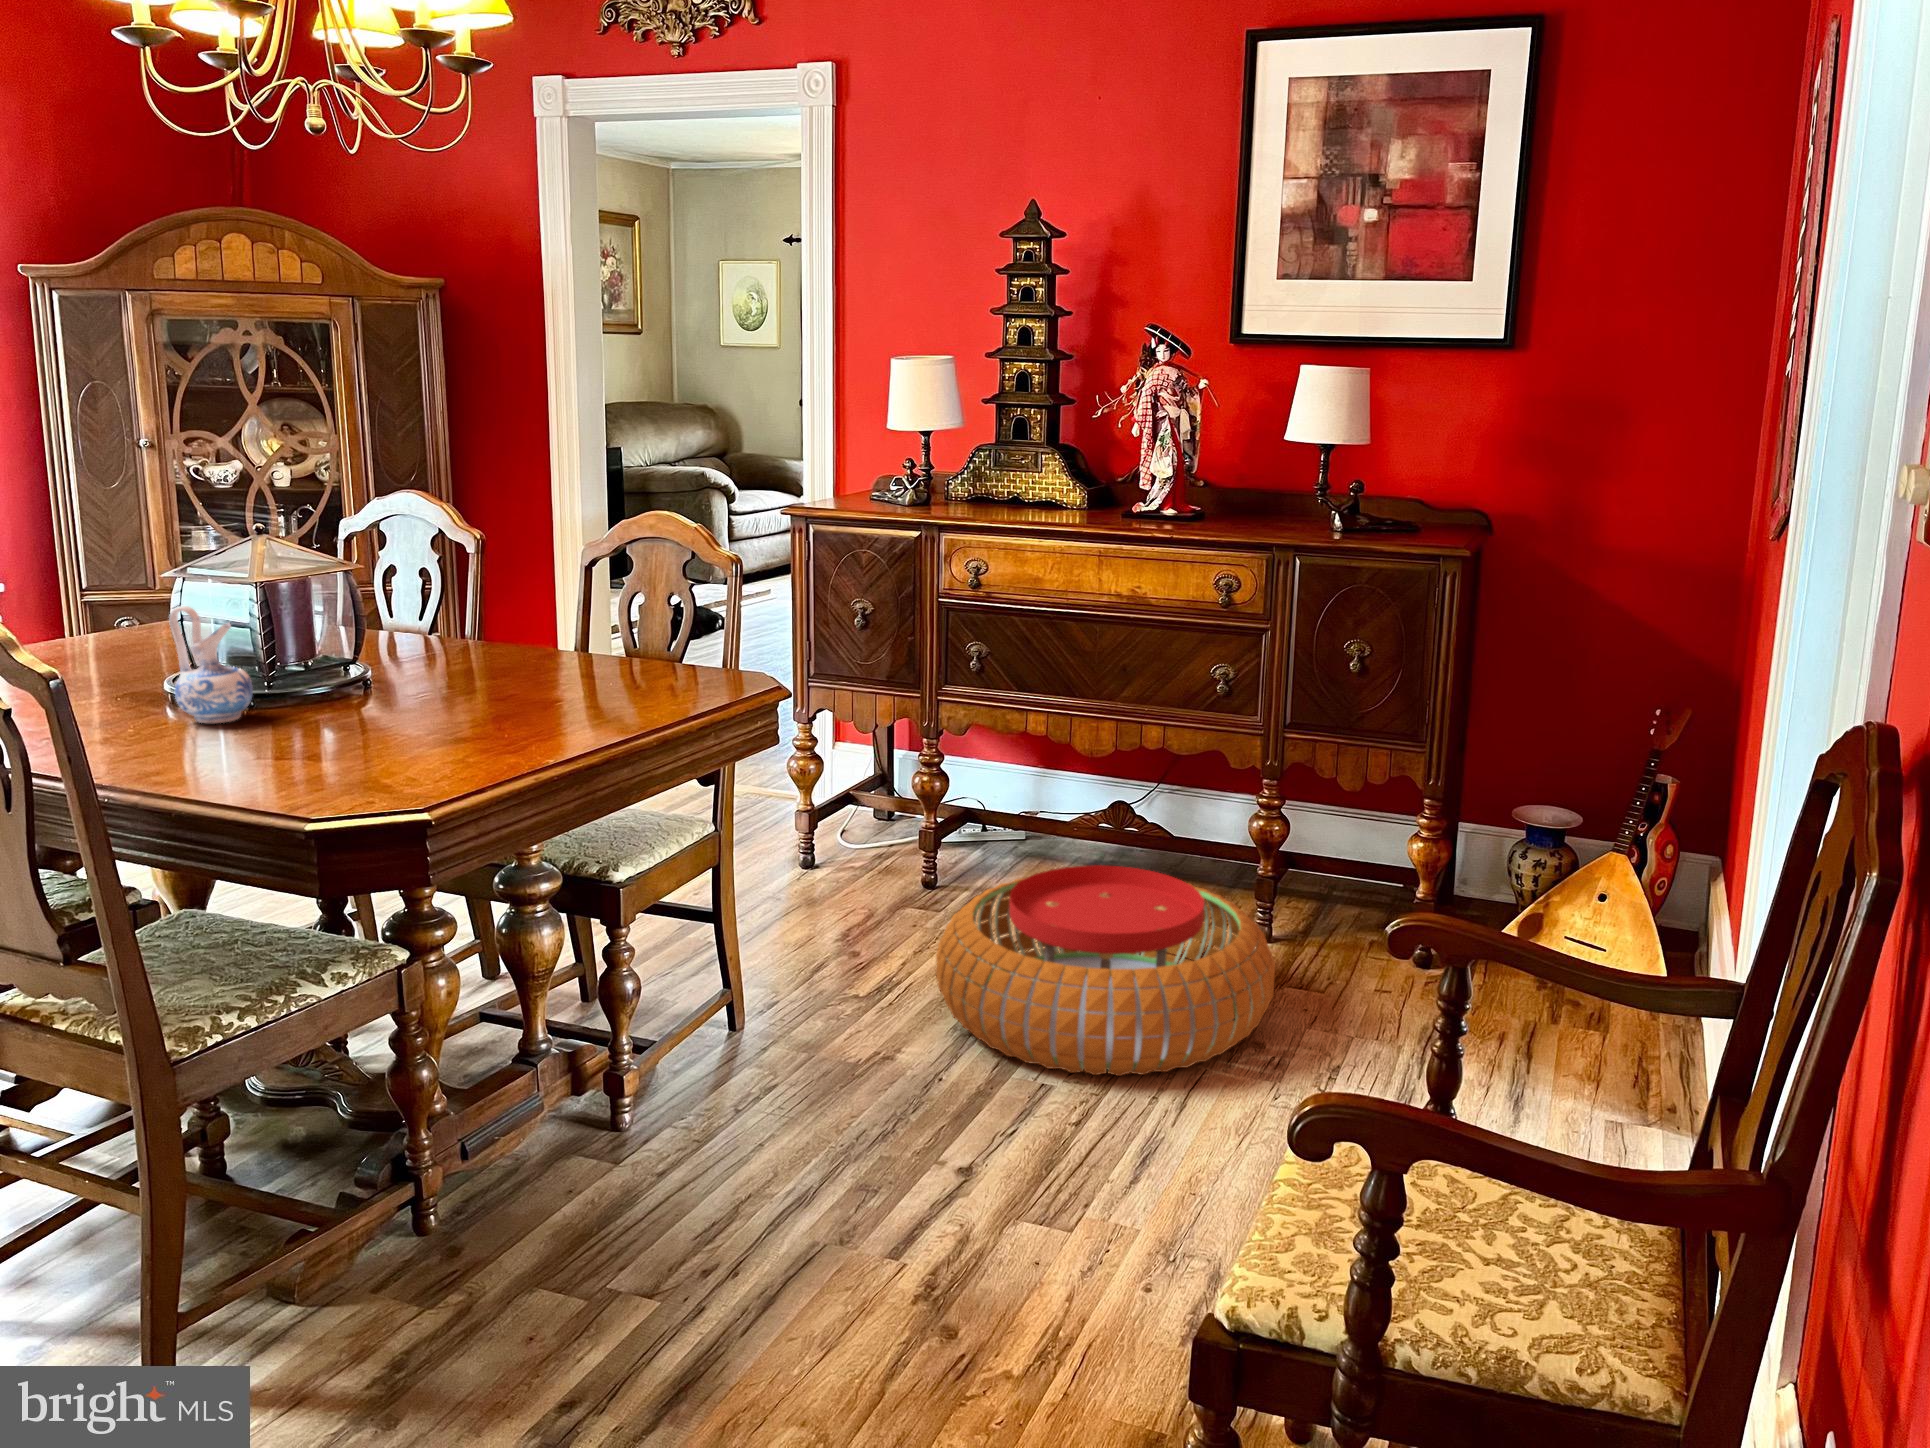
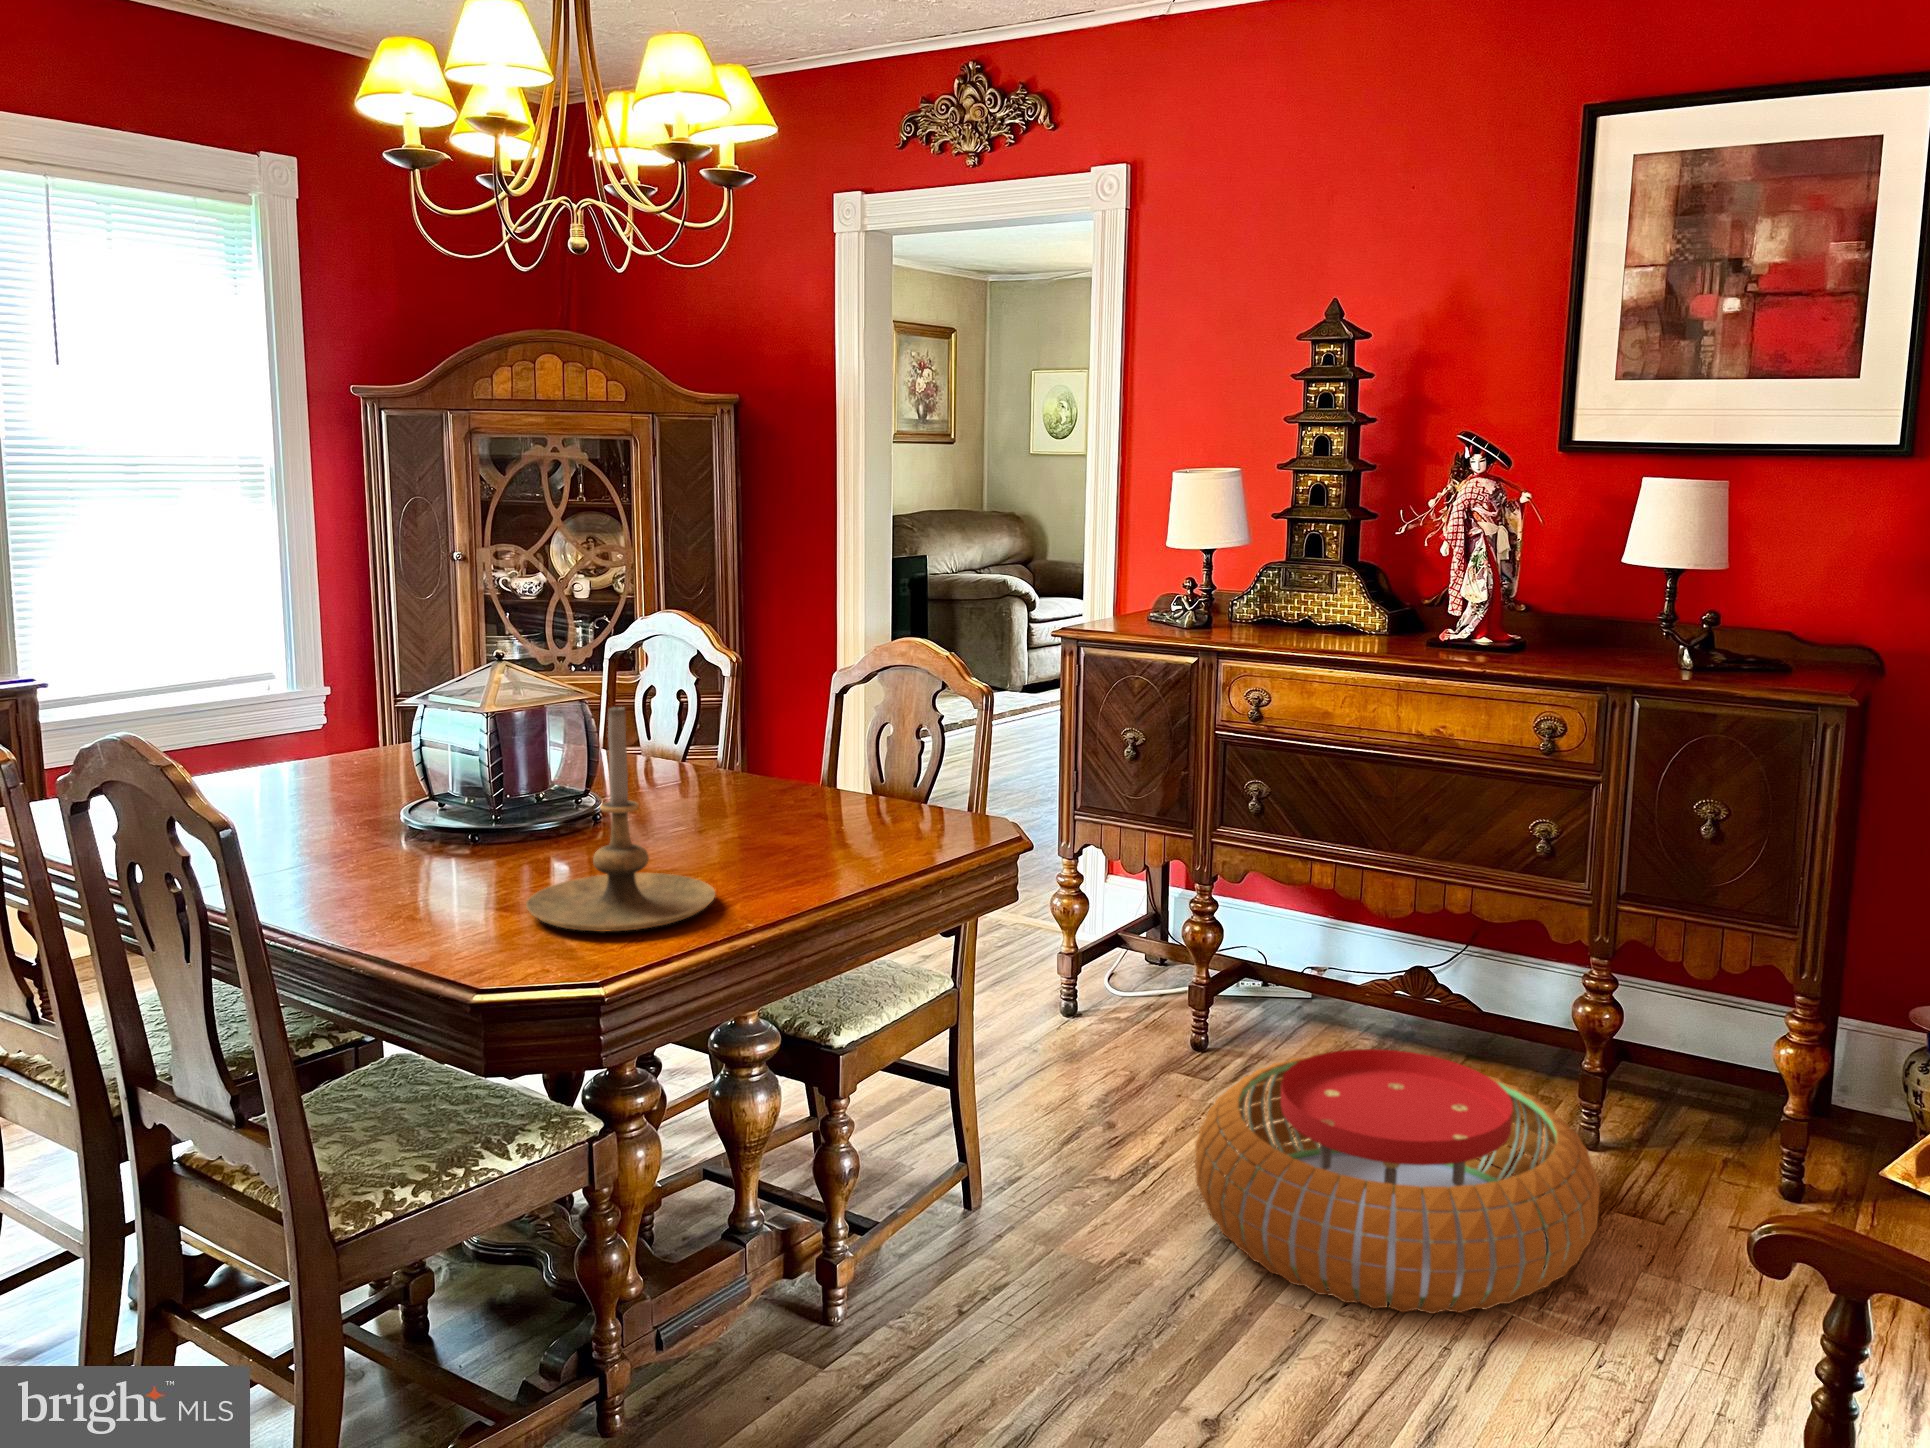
candle holder: none [324,564,508,772] -> present [526,707,715,932]
ceramic pitcher: present [169,606,253,723] -> none [400,738,477,861]

